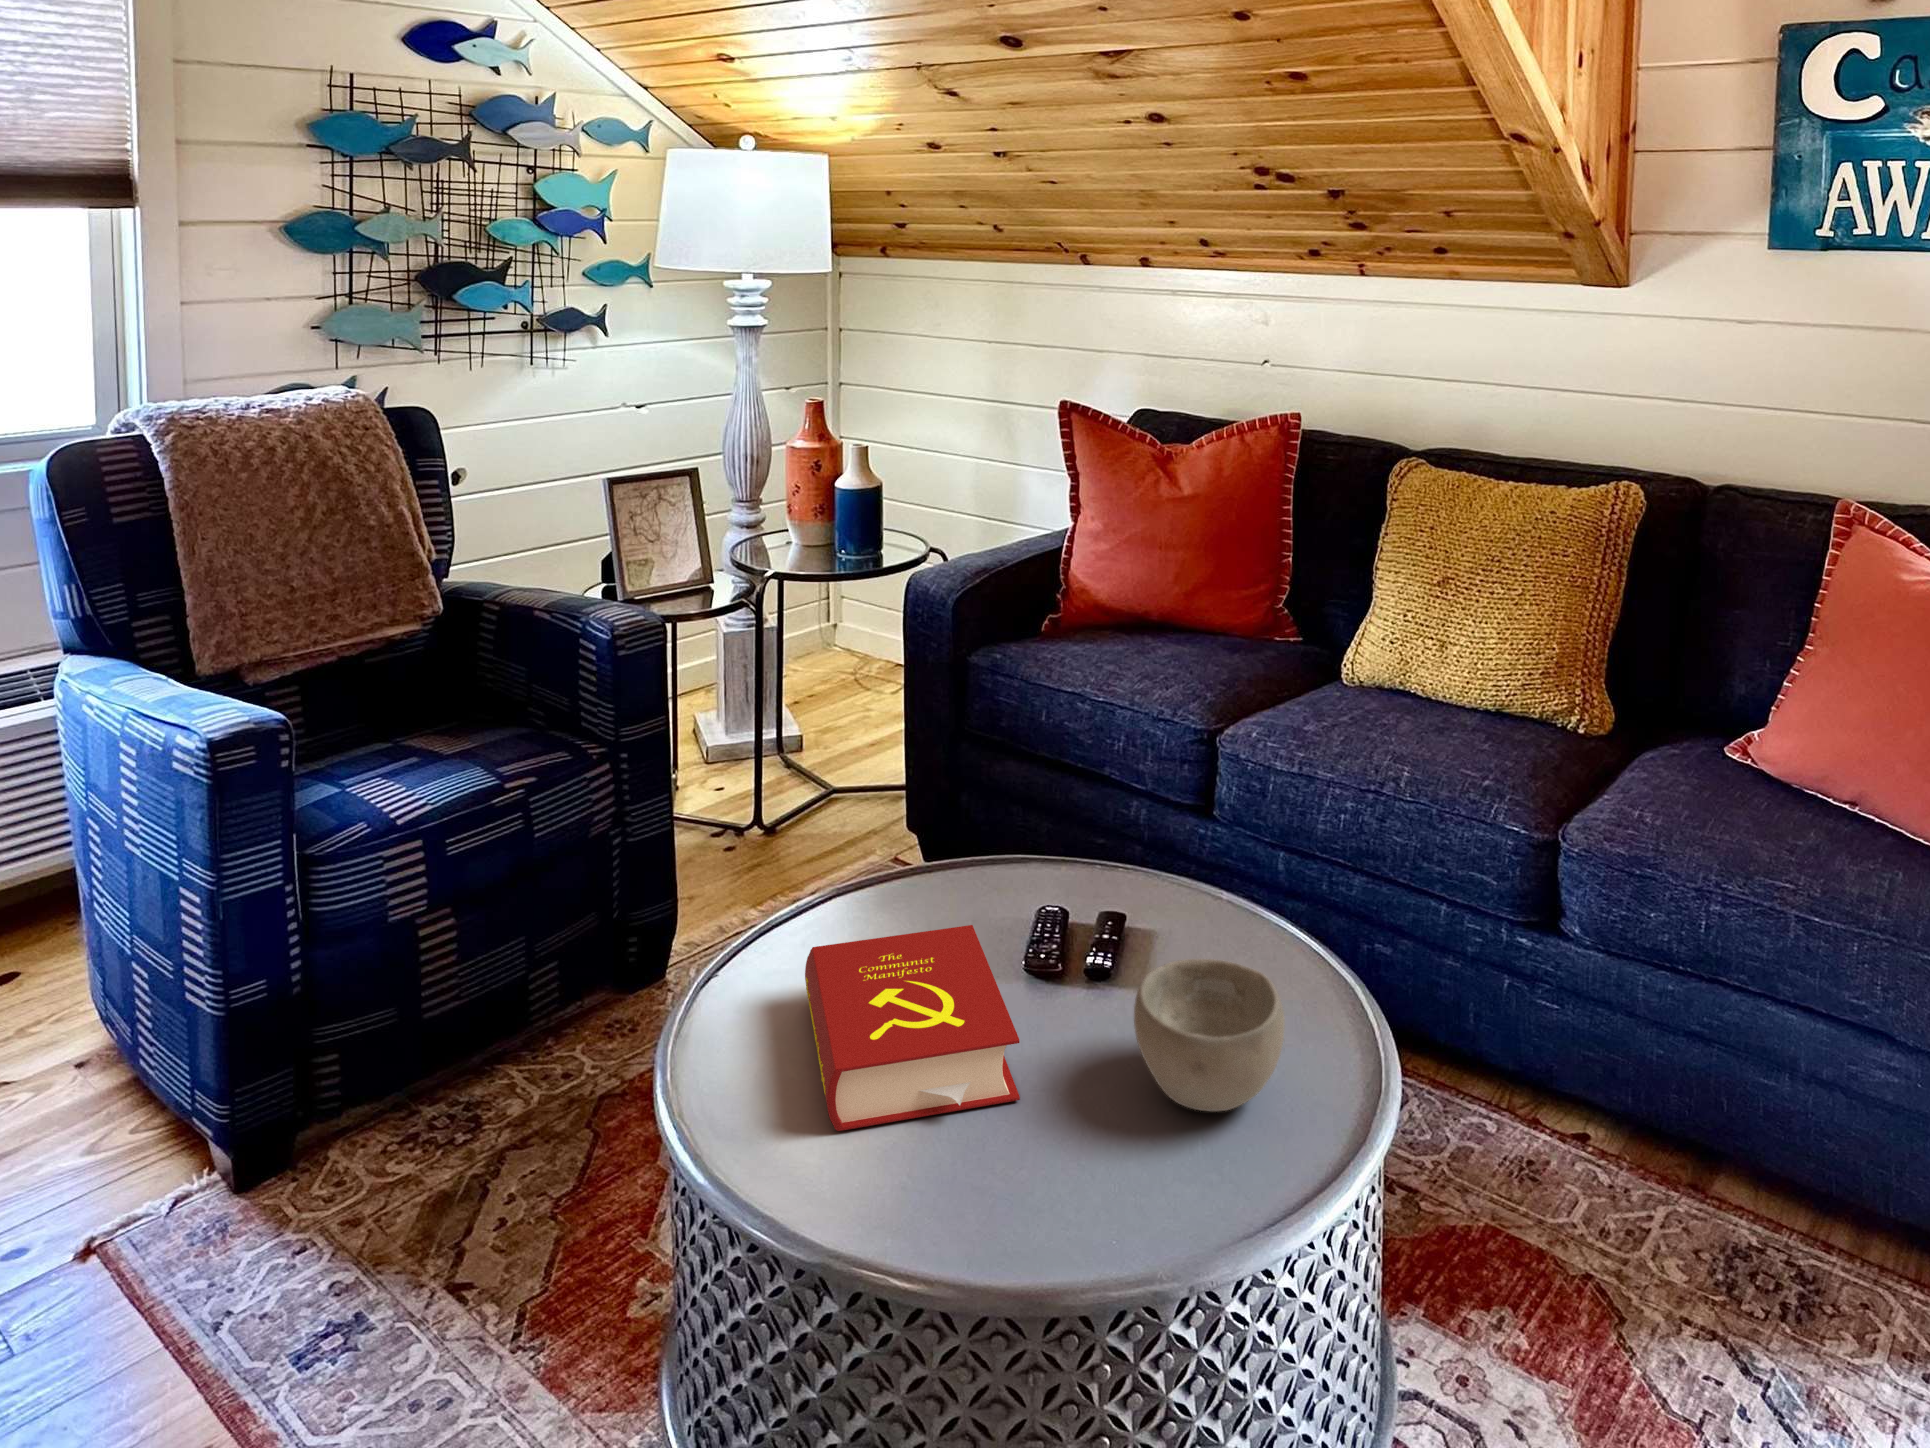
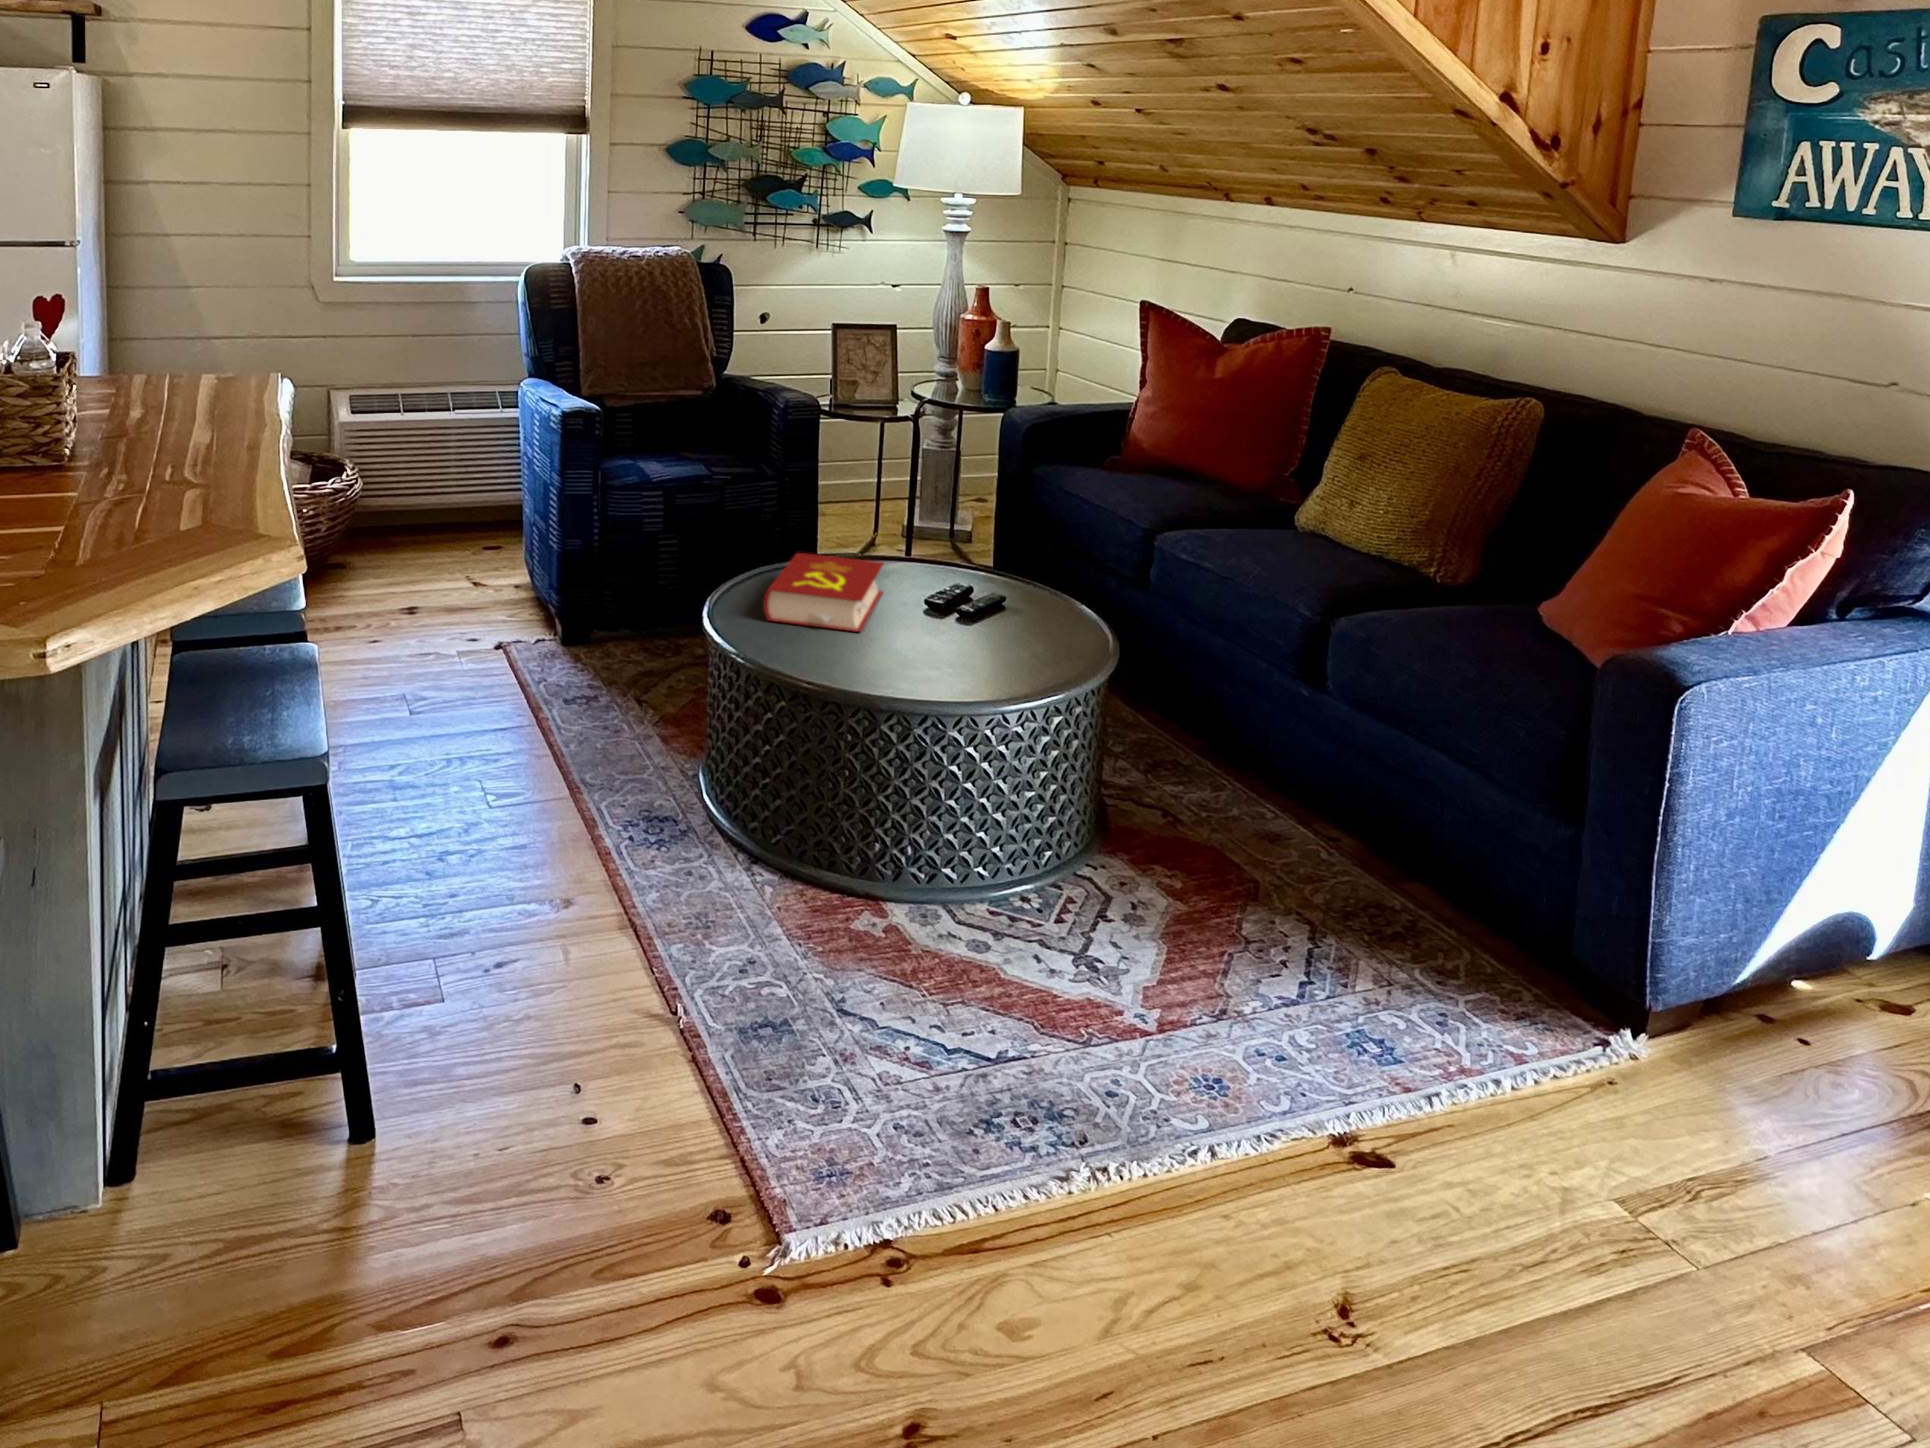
bowl: present [1134,959,1285,1111] -> none [918,586,1003,659]

